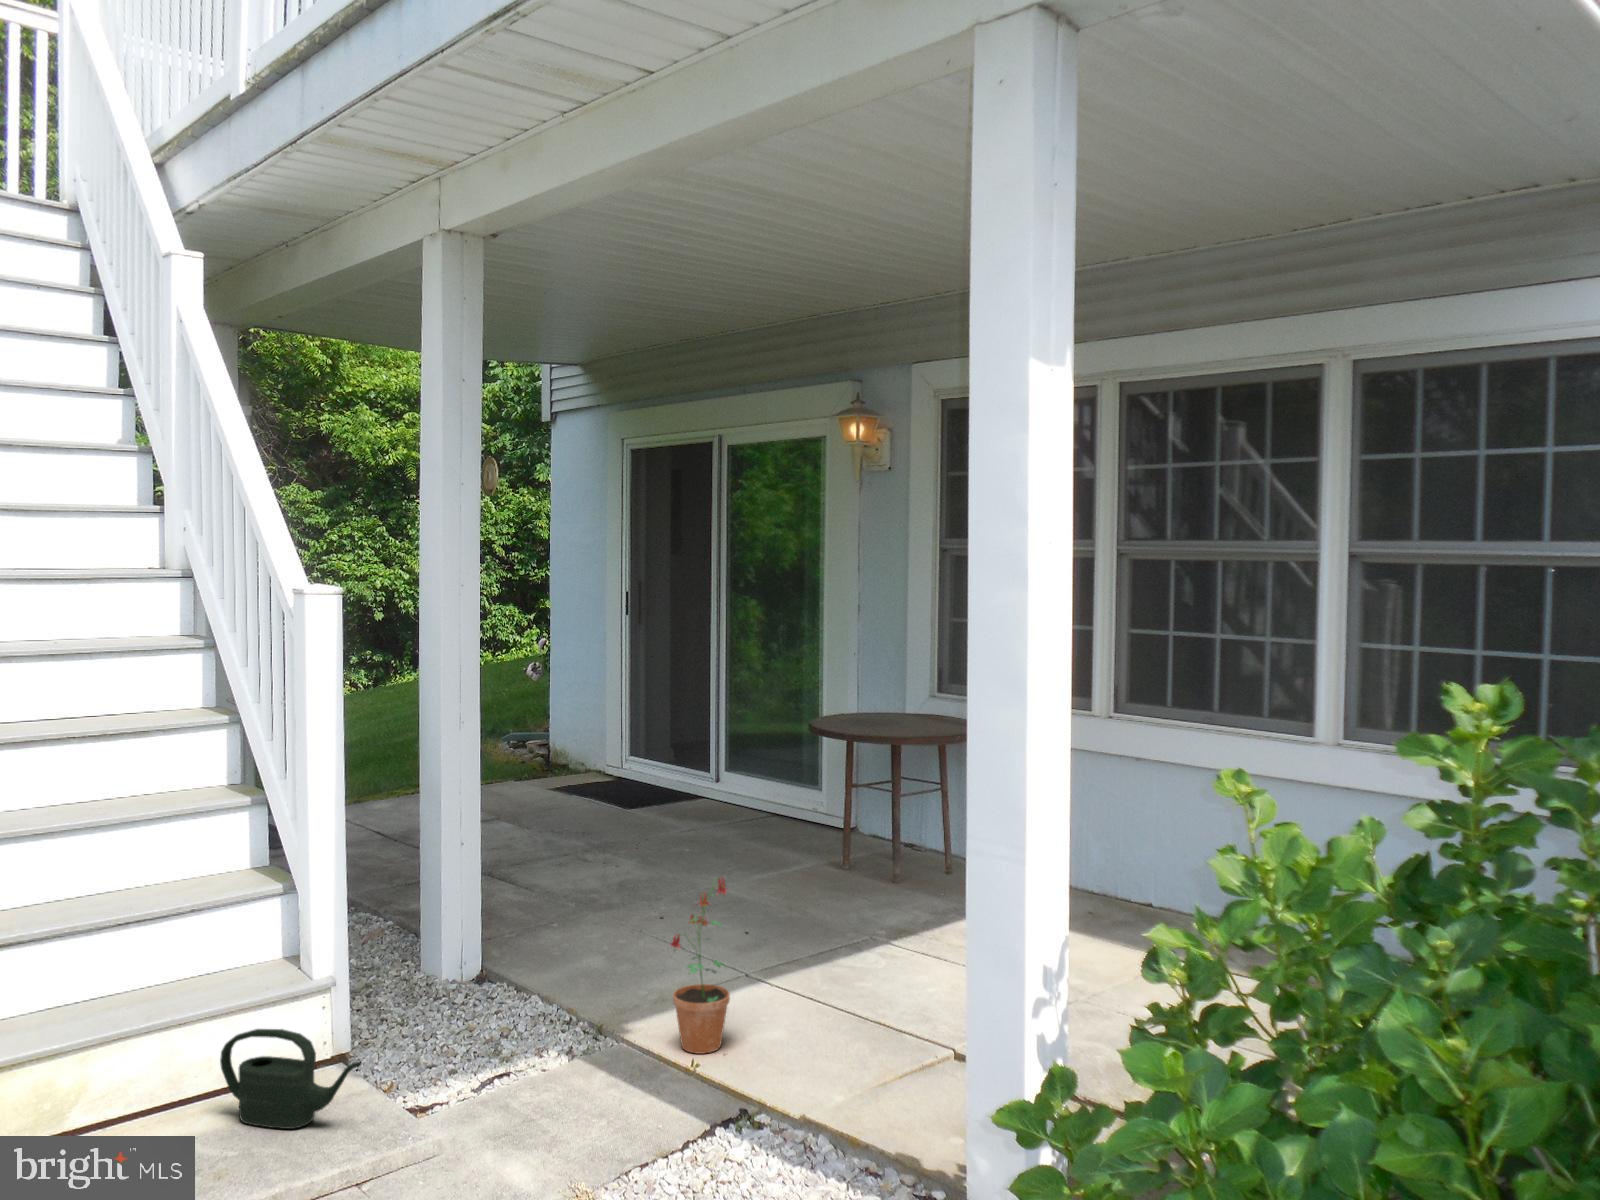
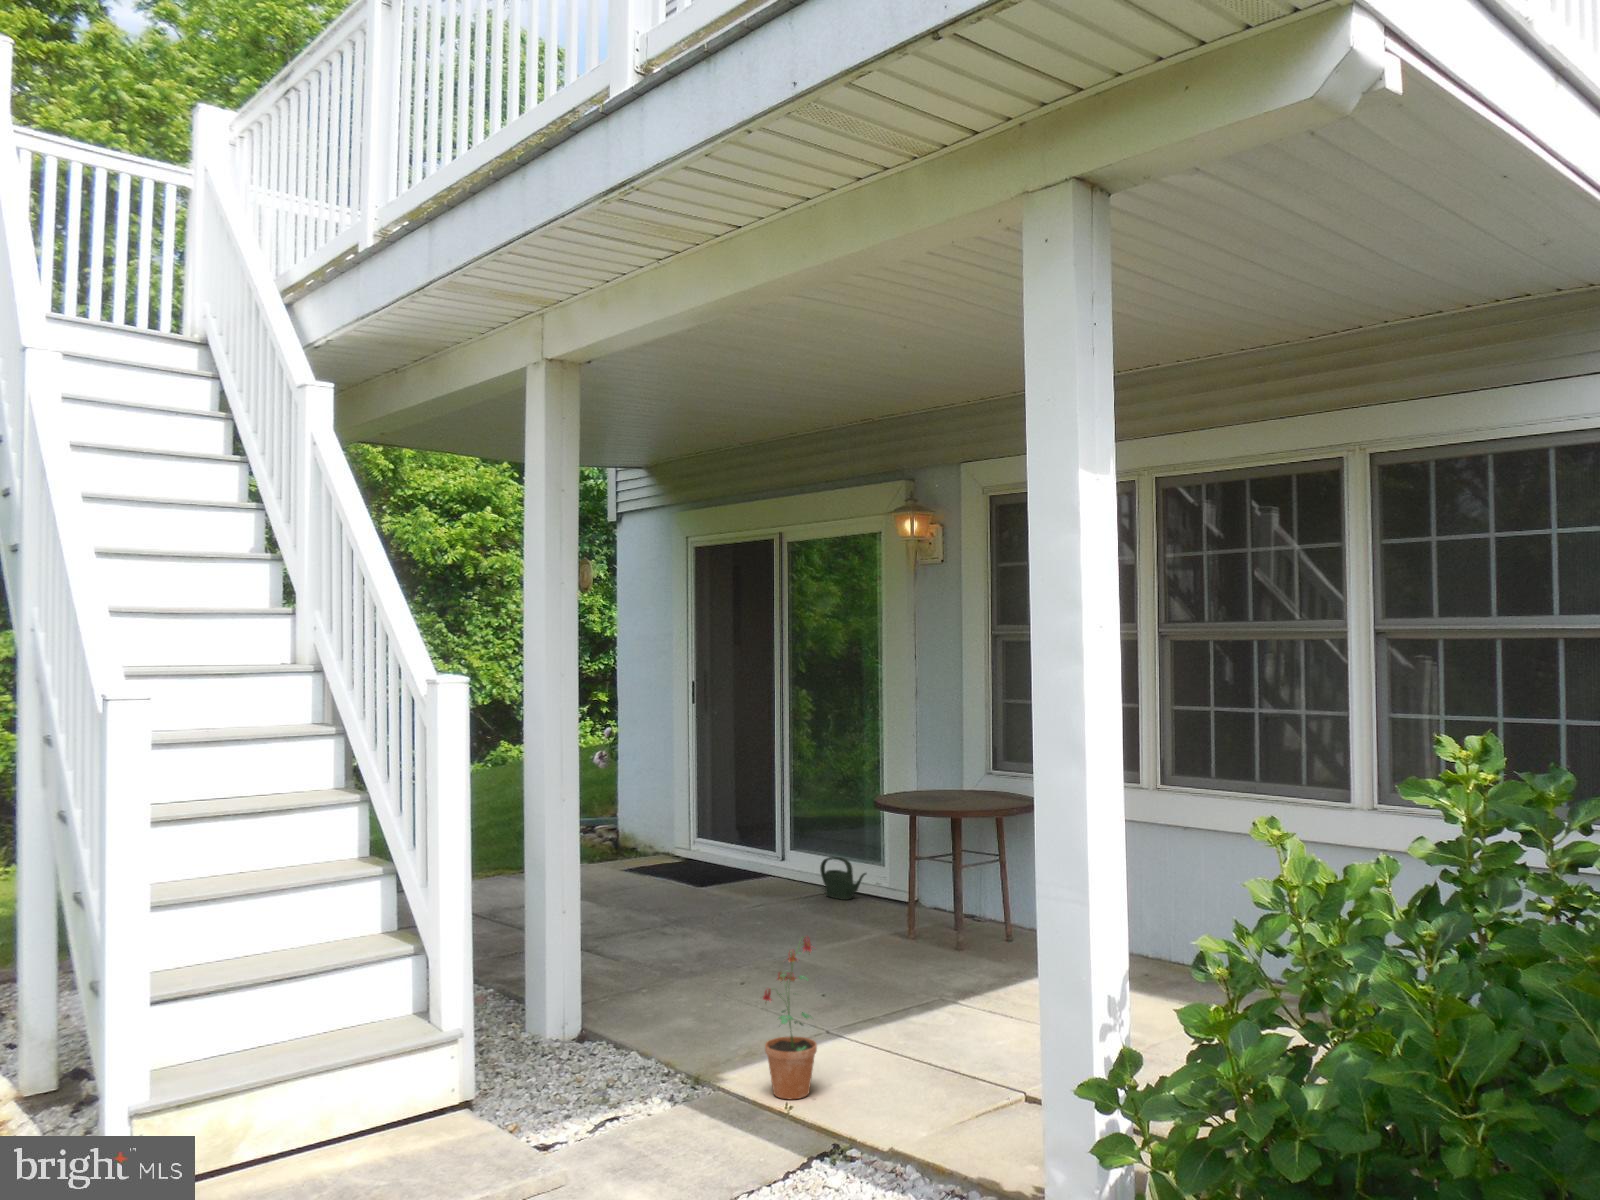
watering can: present [220,1029,362,1129] -> present [820,857,866,900]

